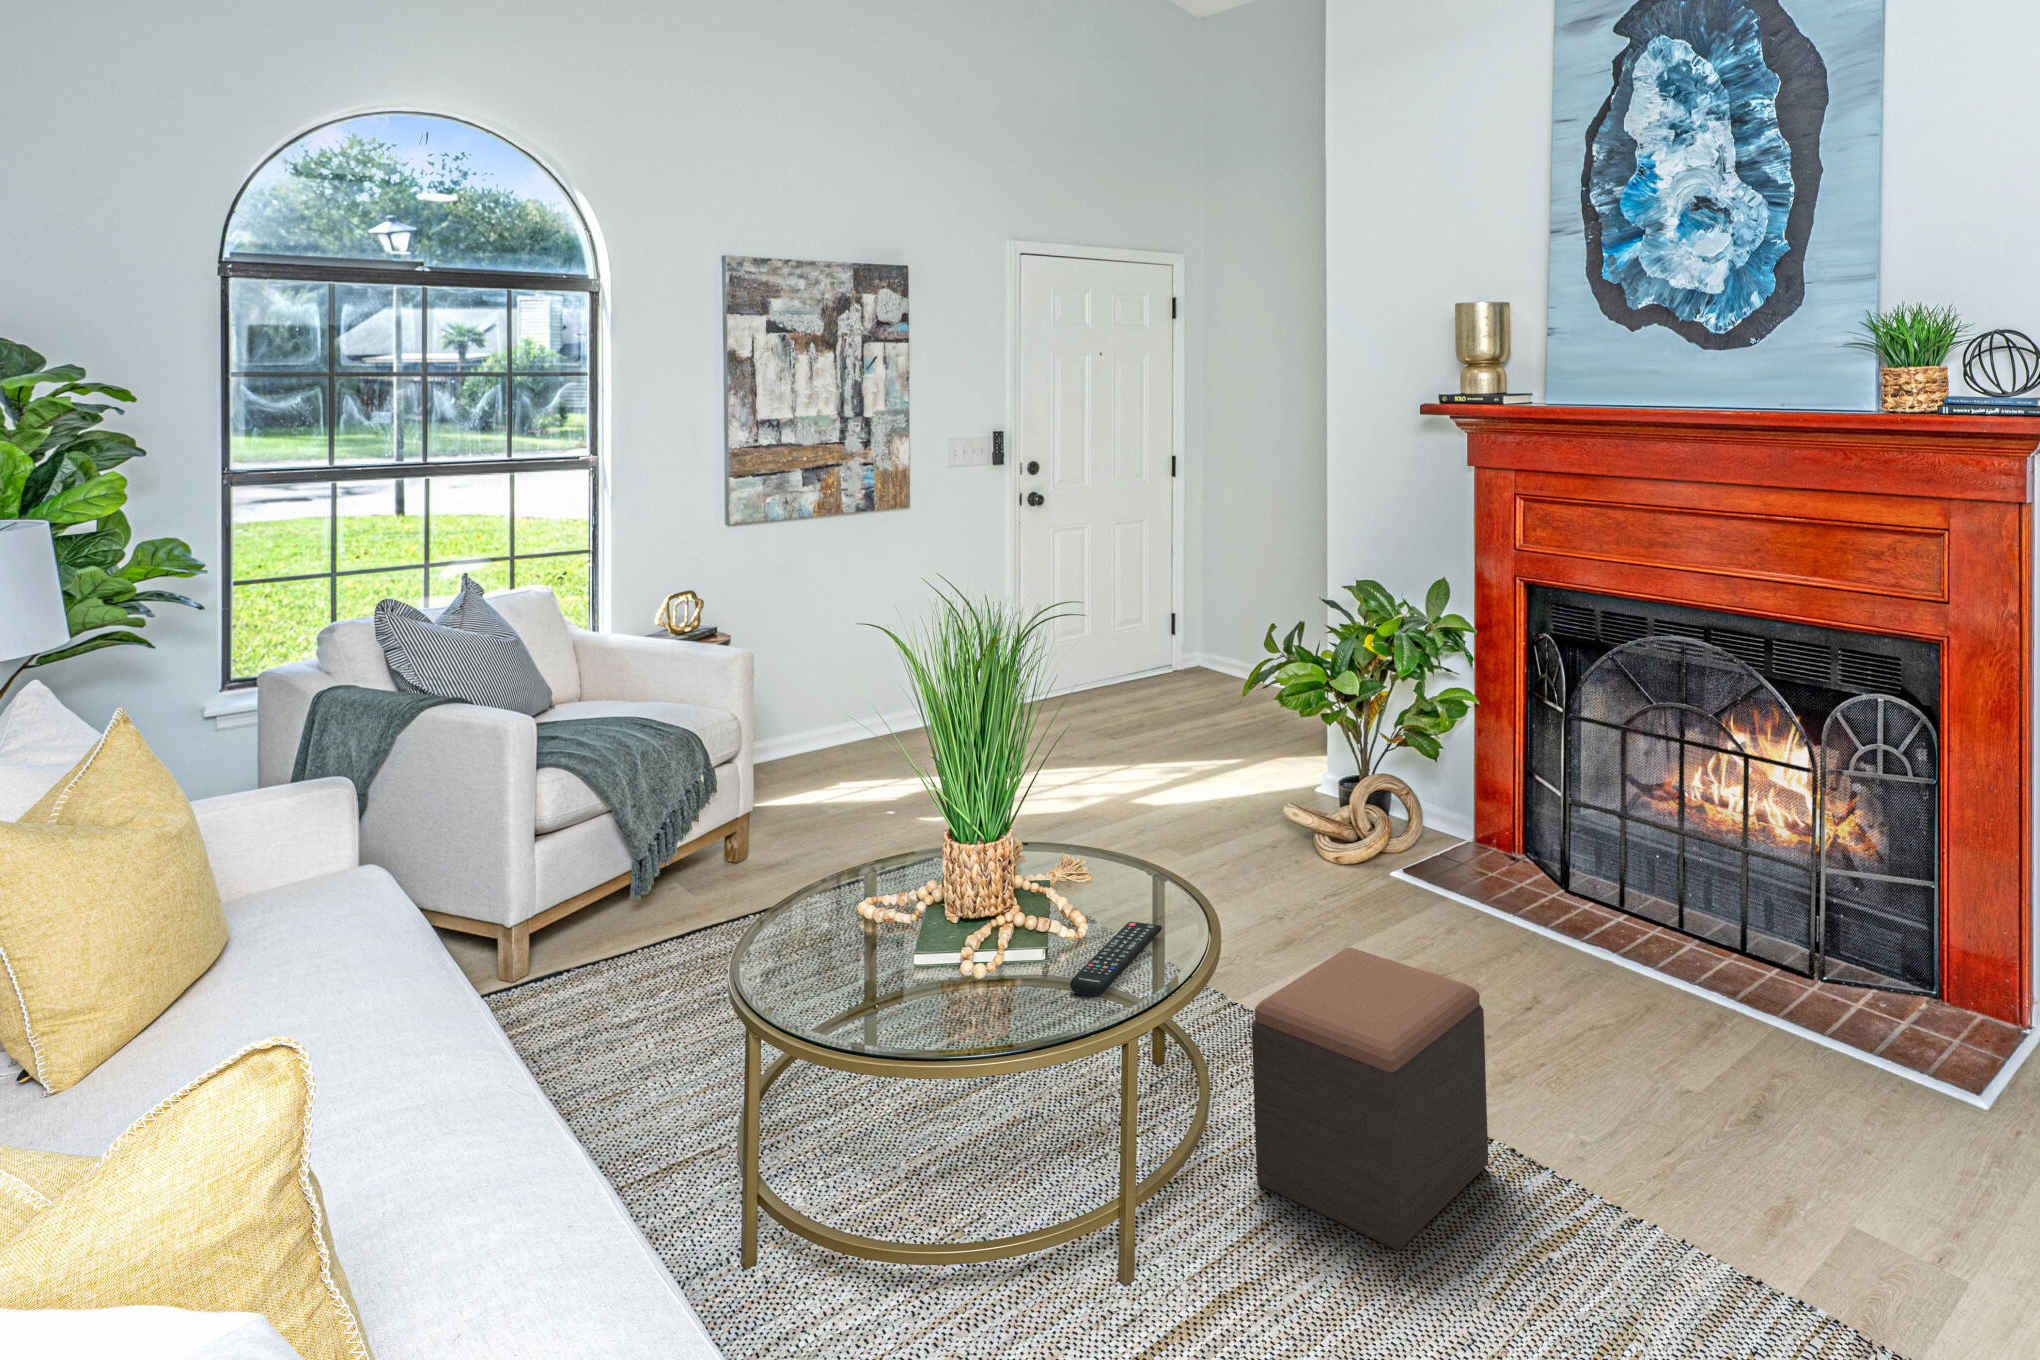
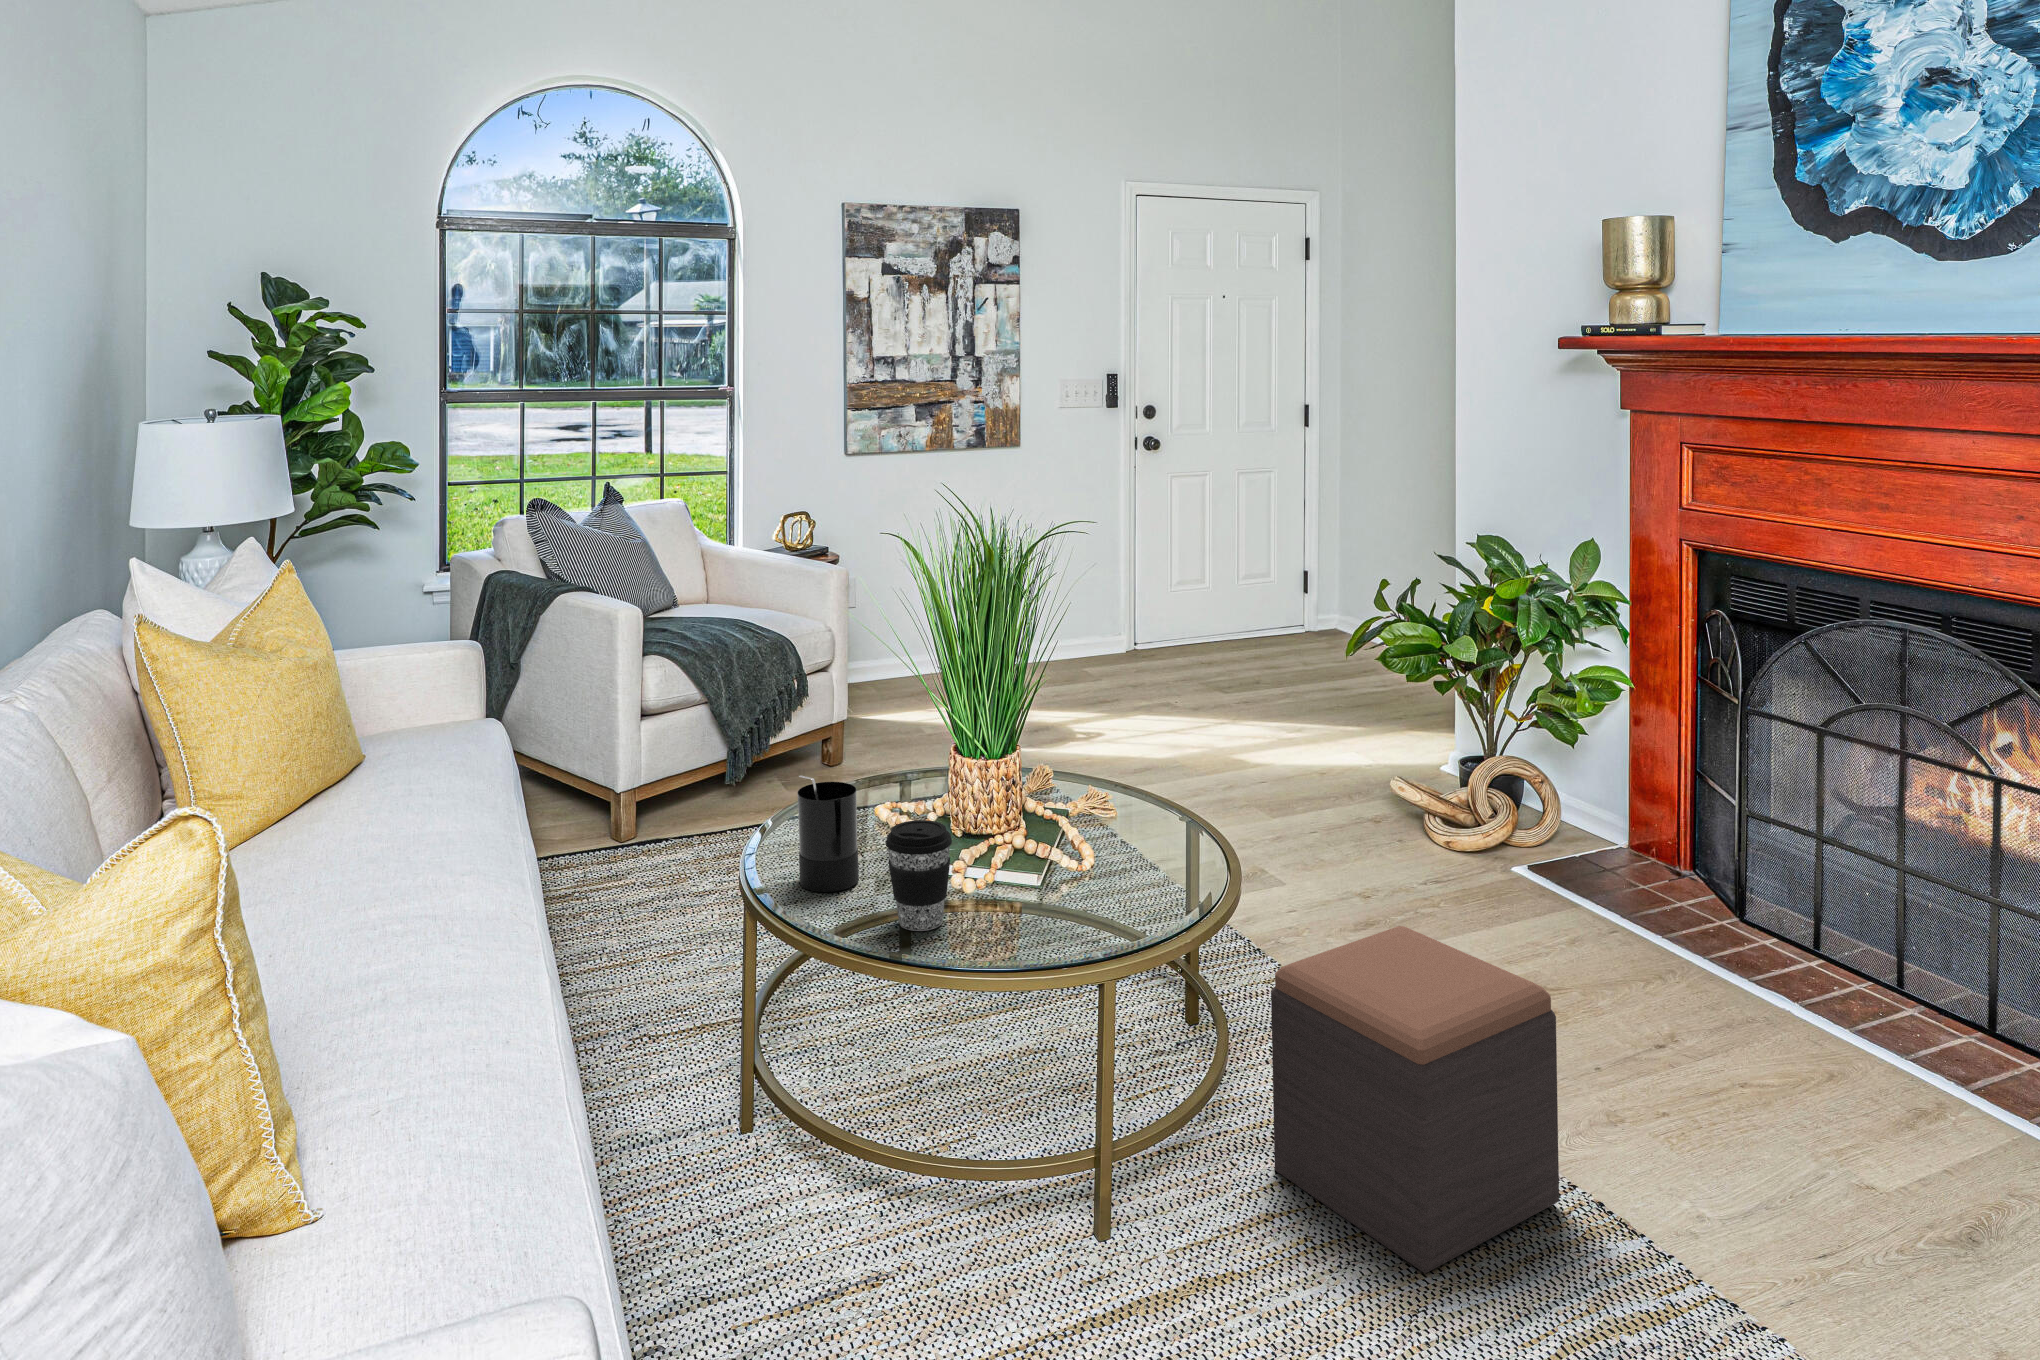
candle: none [802,884,867,998] -> present [797,776,859,892]
coffee cup: none [908,915,972,1024] -> present [886,820,952,931]
remote control: present [1070,922,1162,997] -> none [1058,860,1176,929]

